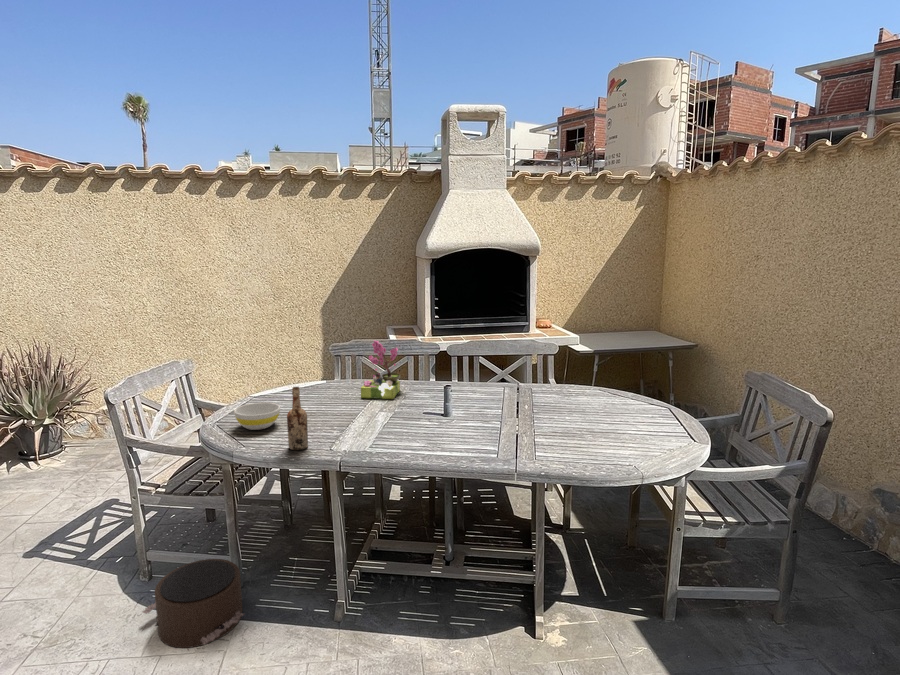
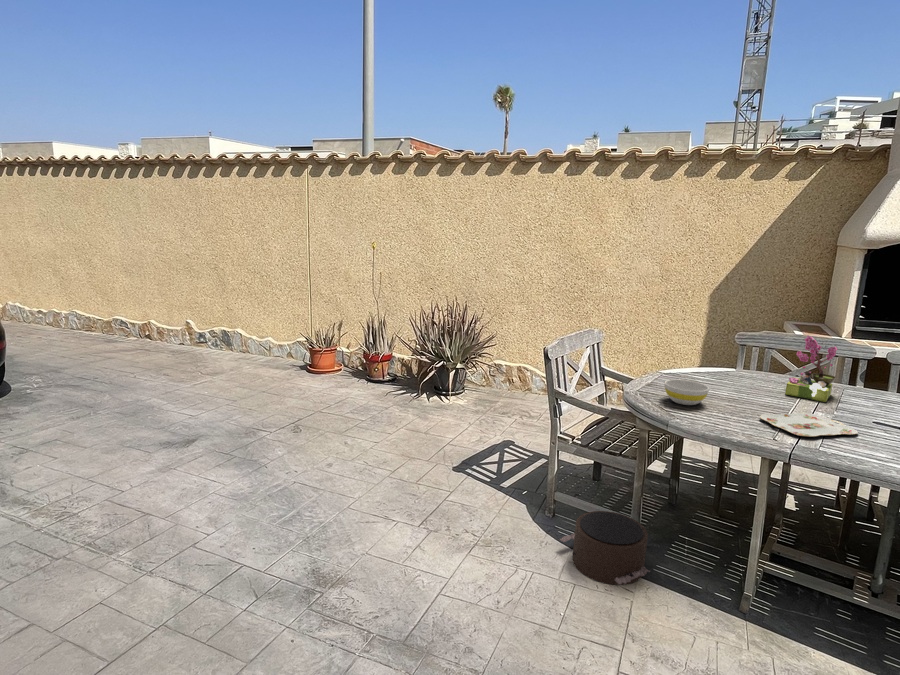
wine bottle: present [287,387,308,450] -> none [727,370,752,432]
serving tray: none [325,414,407,441] -> present [760,413,858,437]

